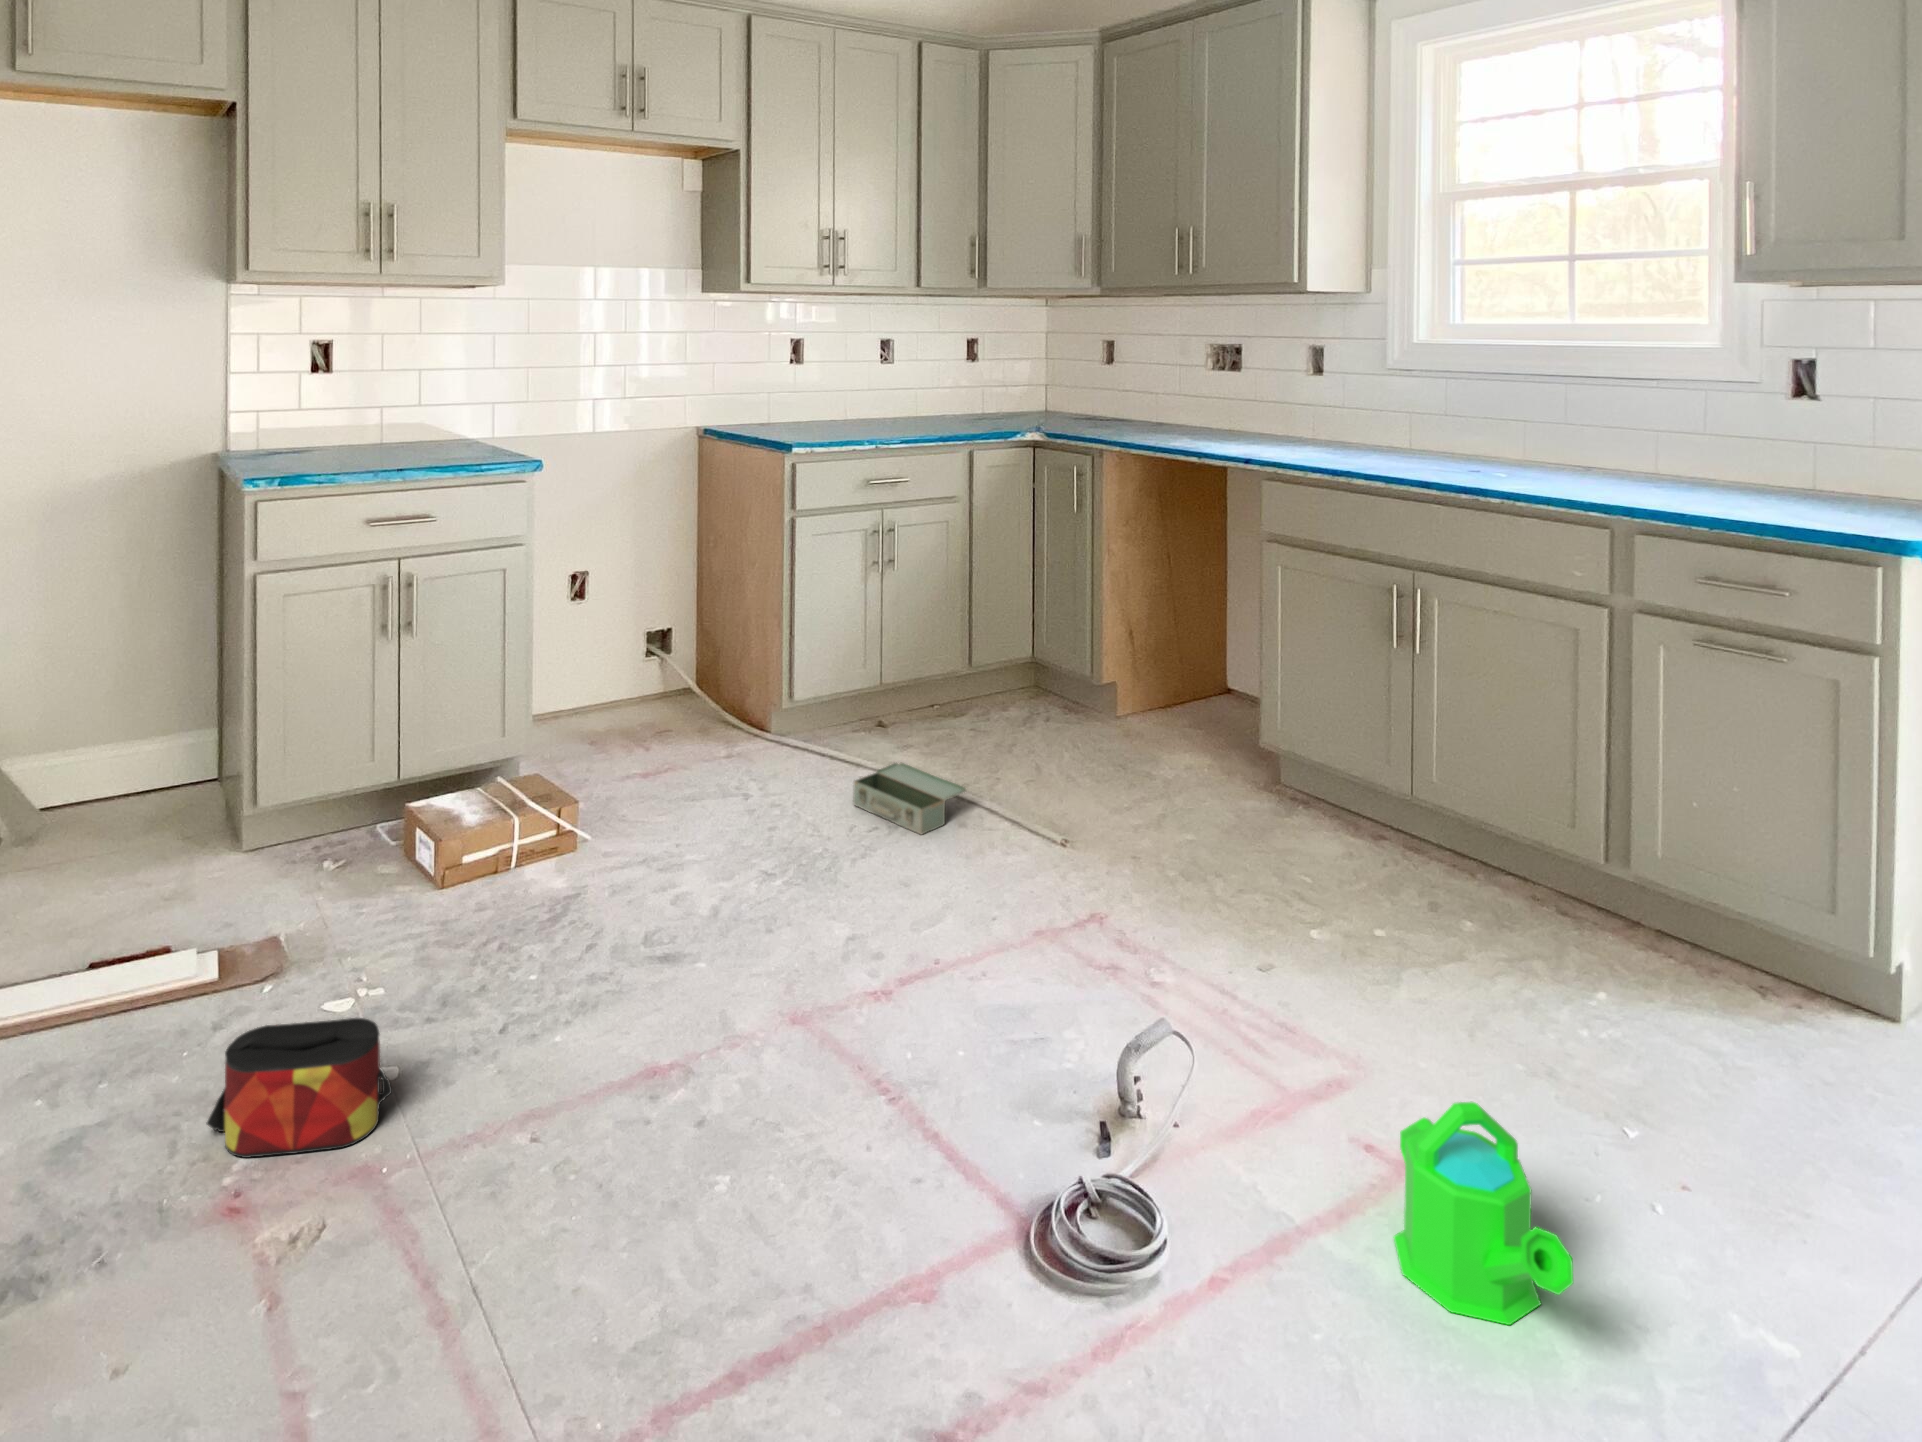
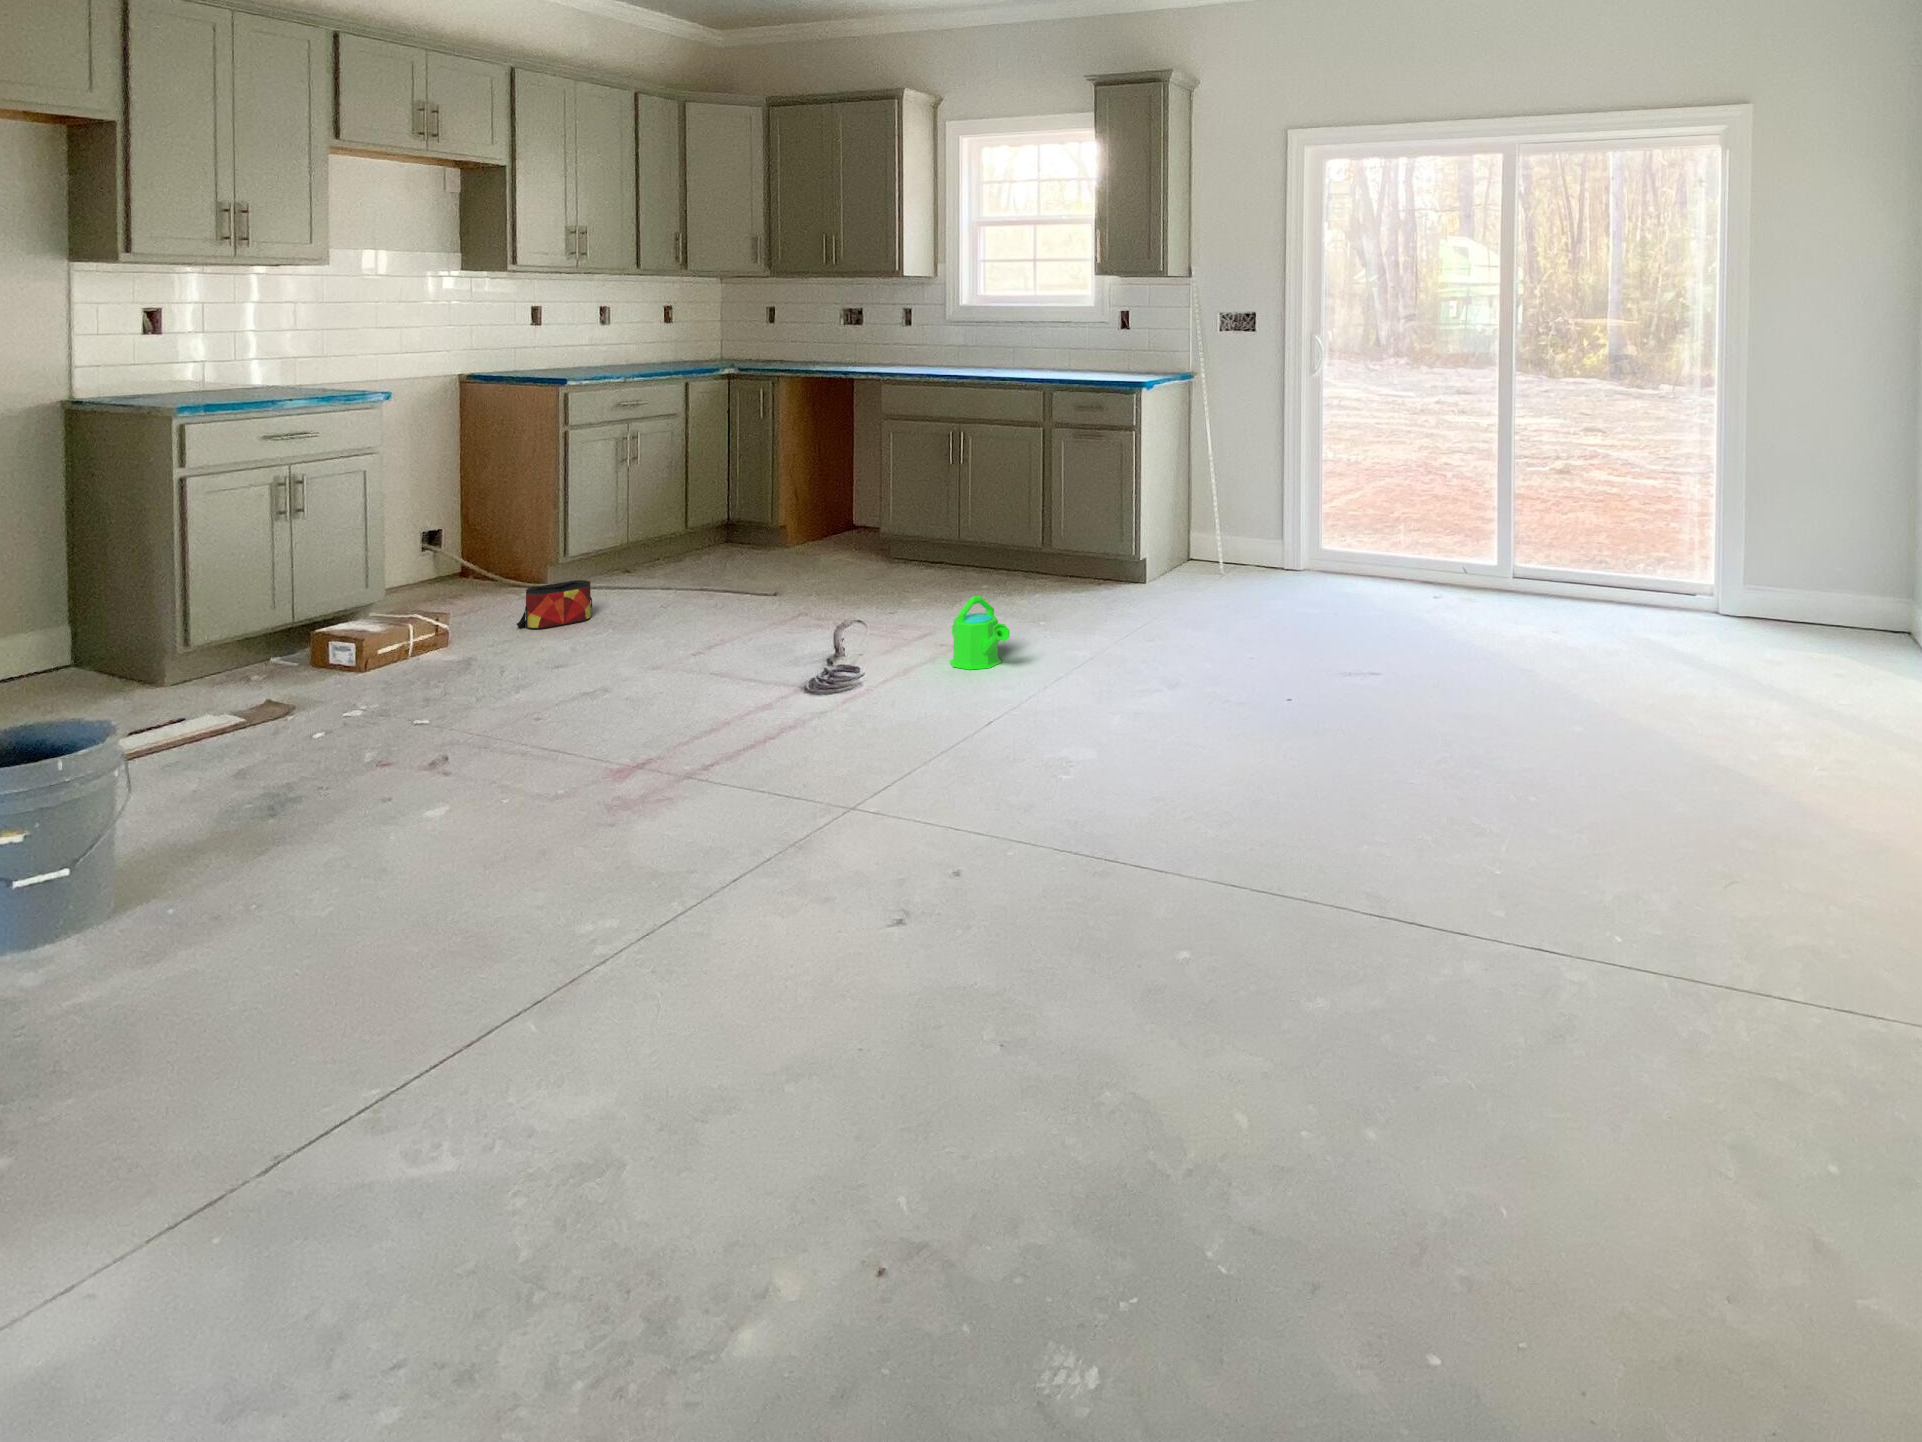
toolbox: present [853,763,966,835] -> none [631,575,709,605]
bag: present [207,1018,392,1158] -> present [517,580,592,629]

